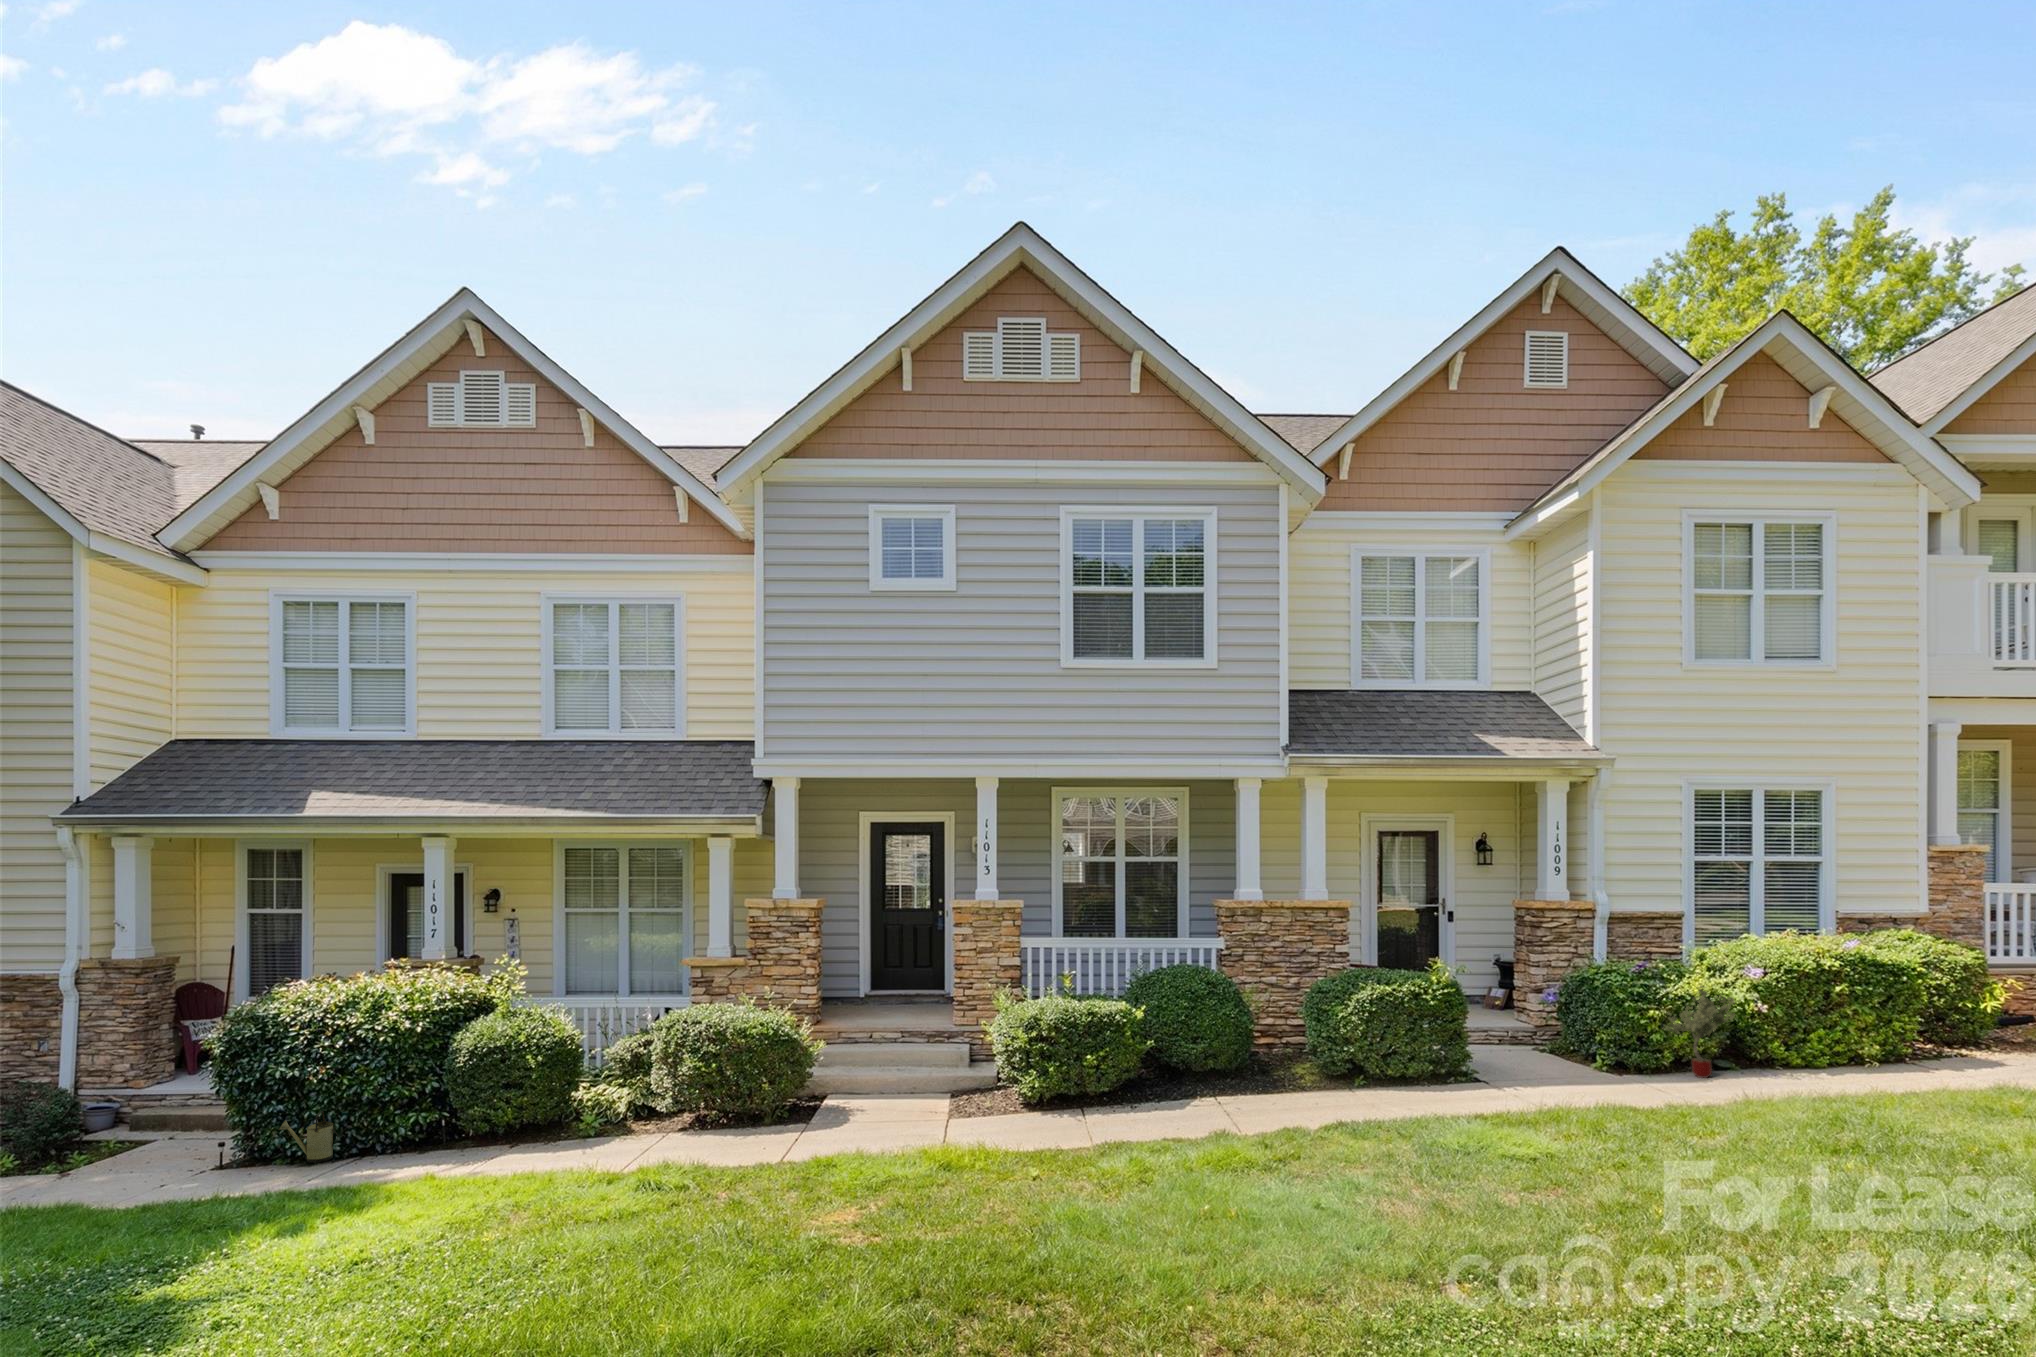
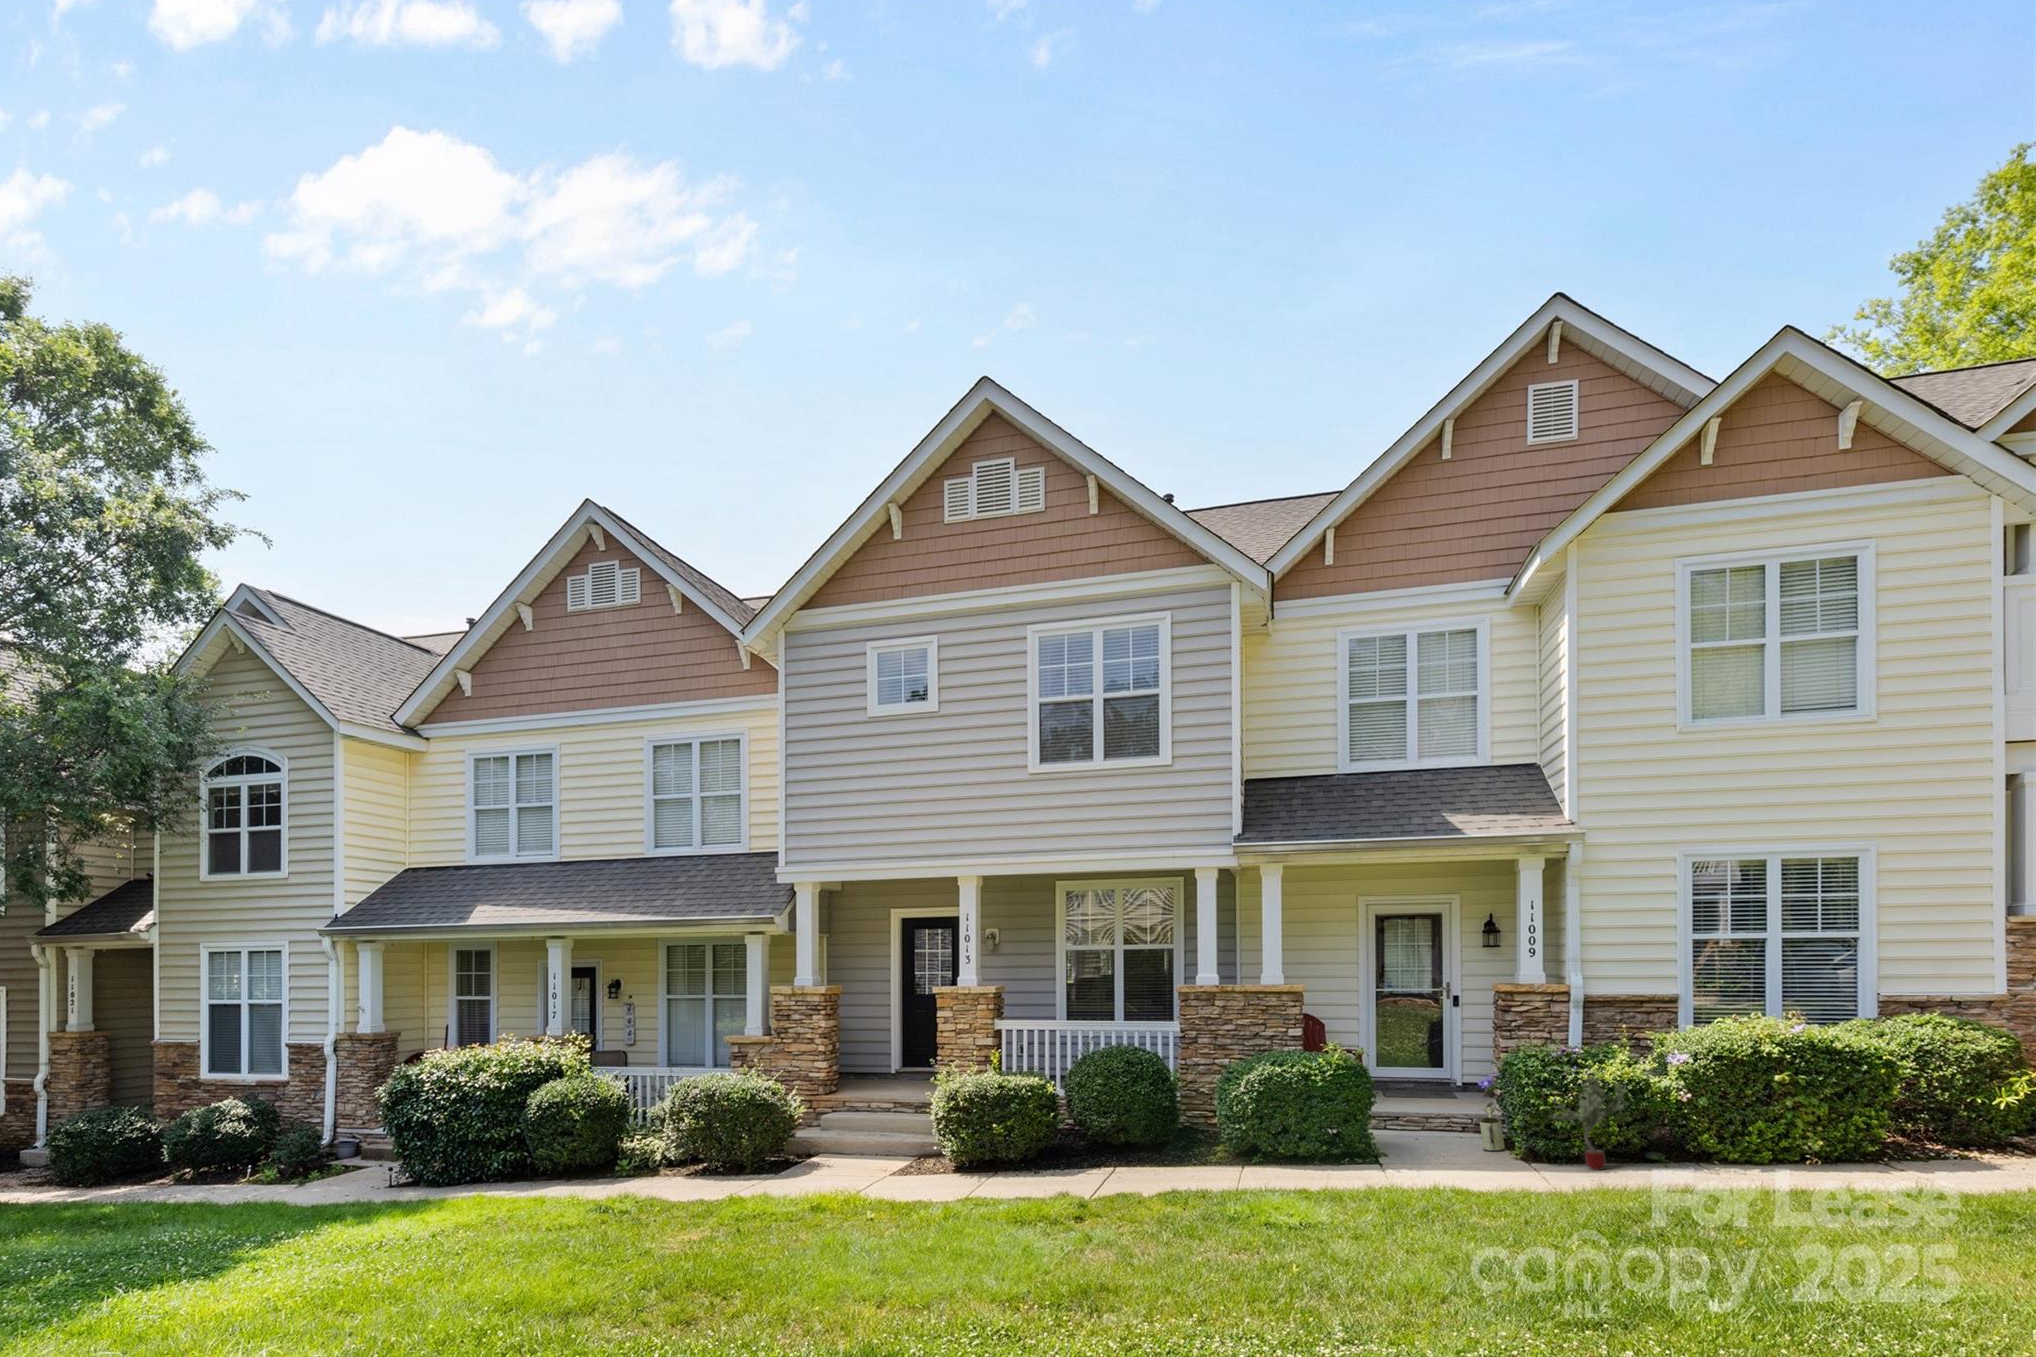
watering can: present [279,1111,338,1163] -> present [1479,1107,1505,1152]

